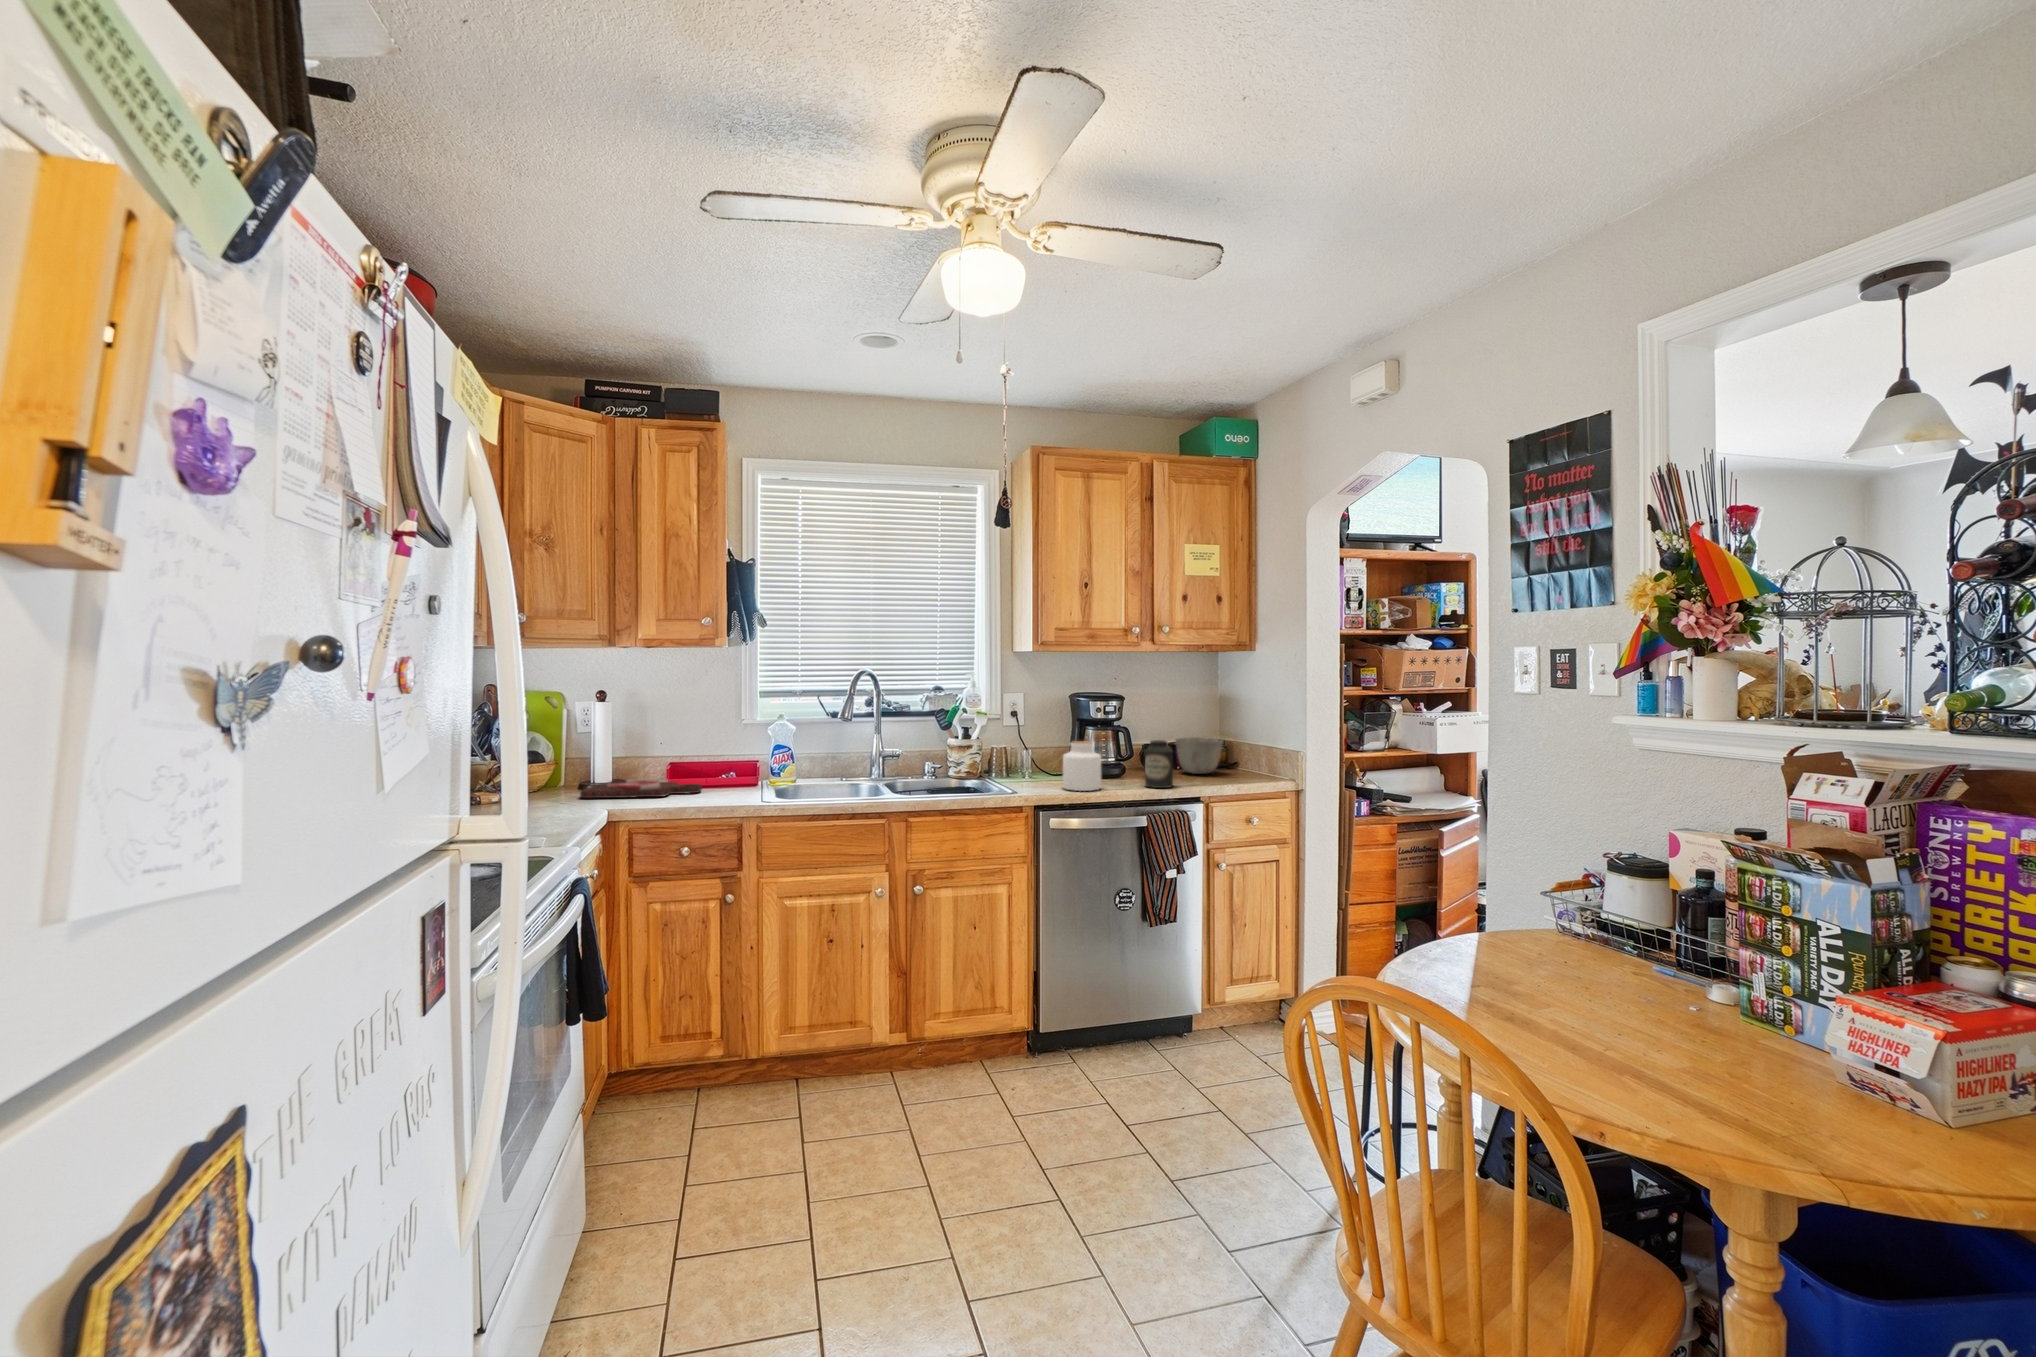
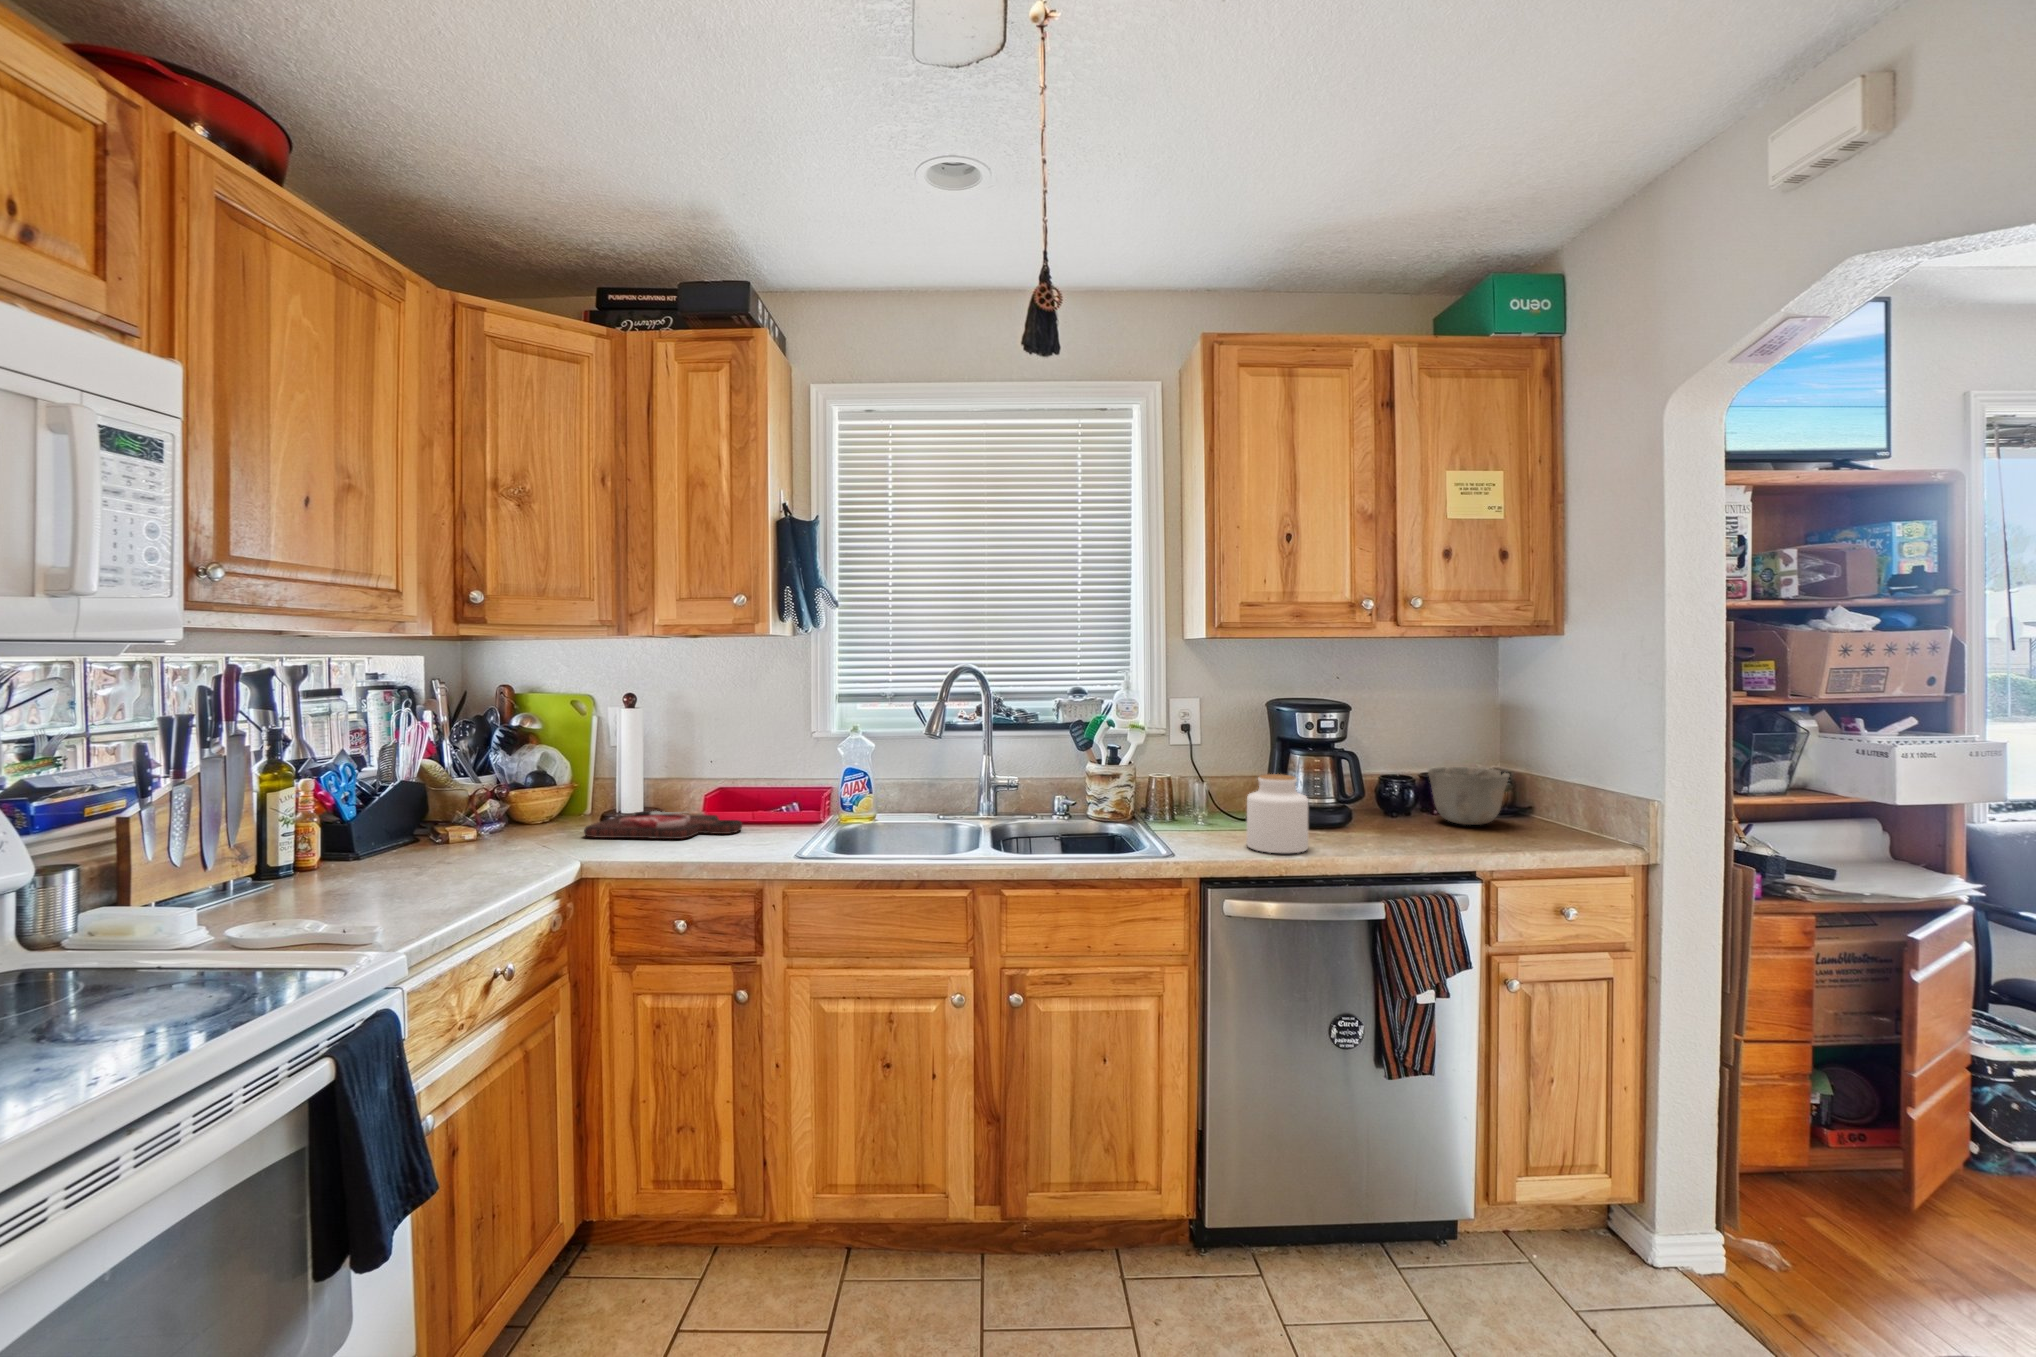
canister: present [1145,740,1173,788] -> none [1380,775,1428,853]

